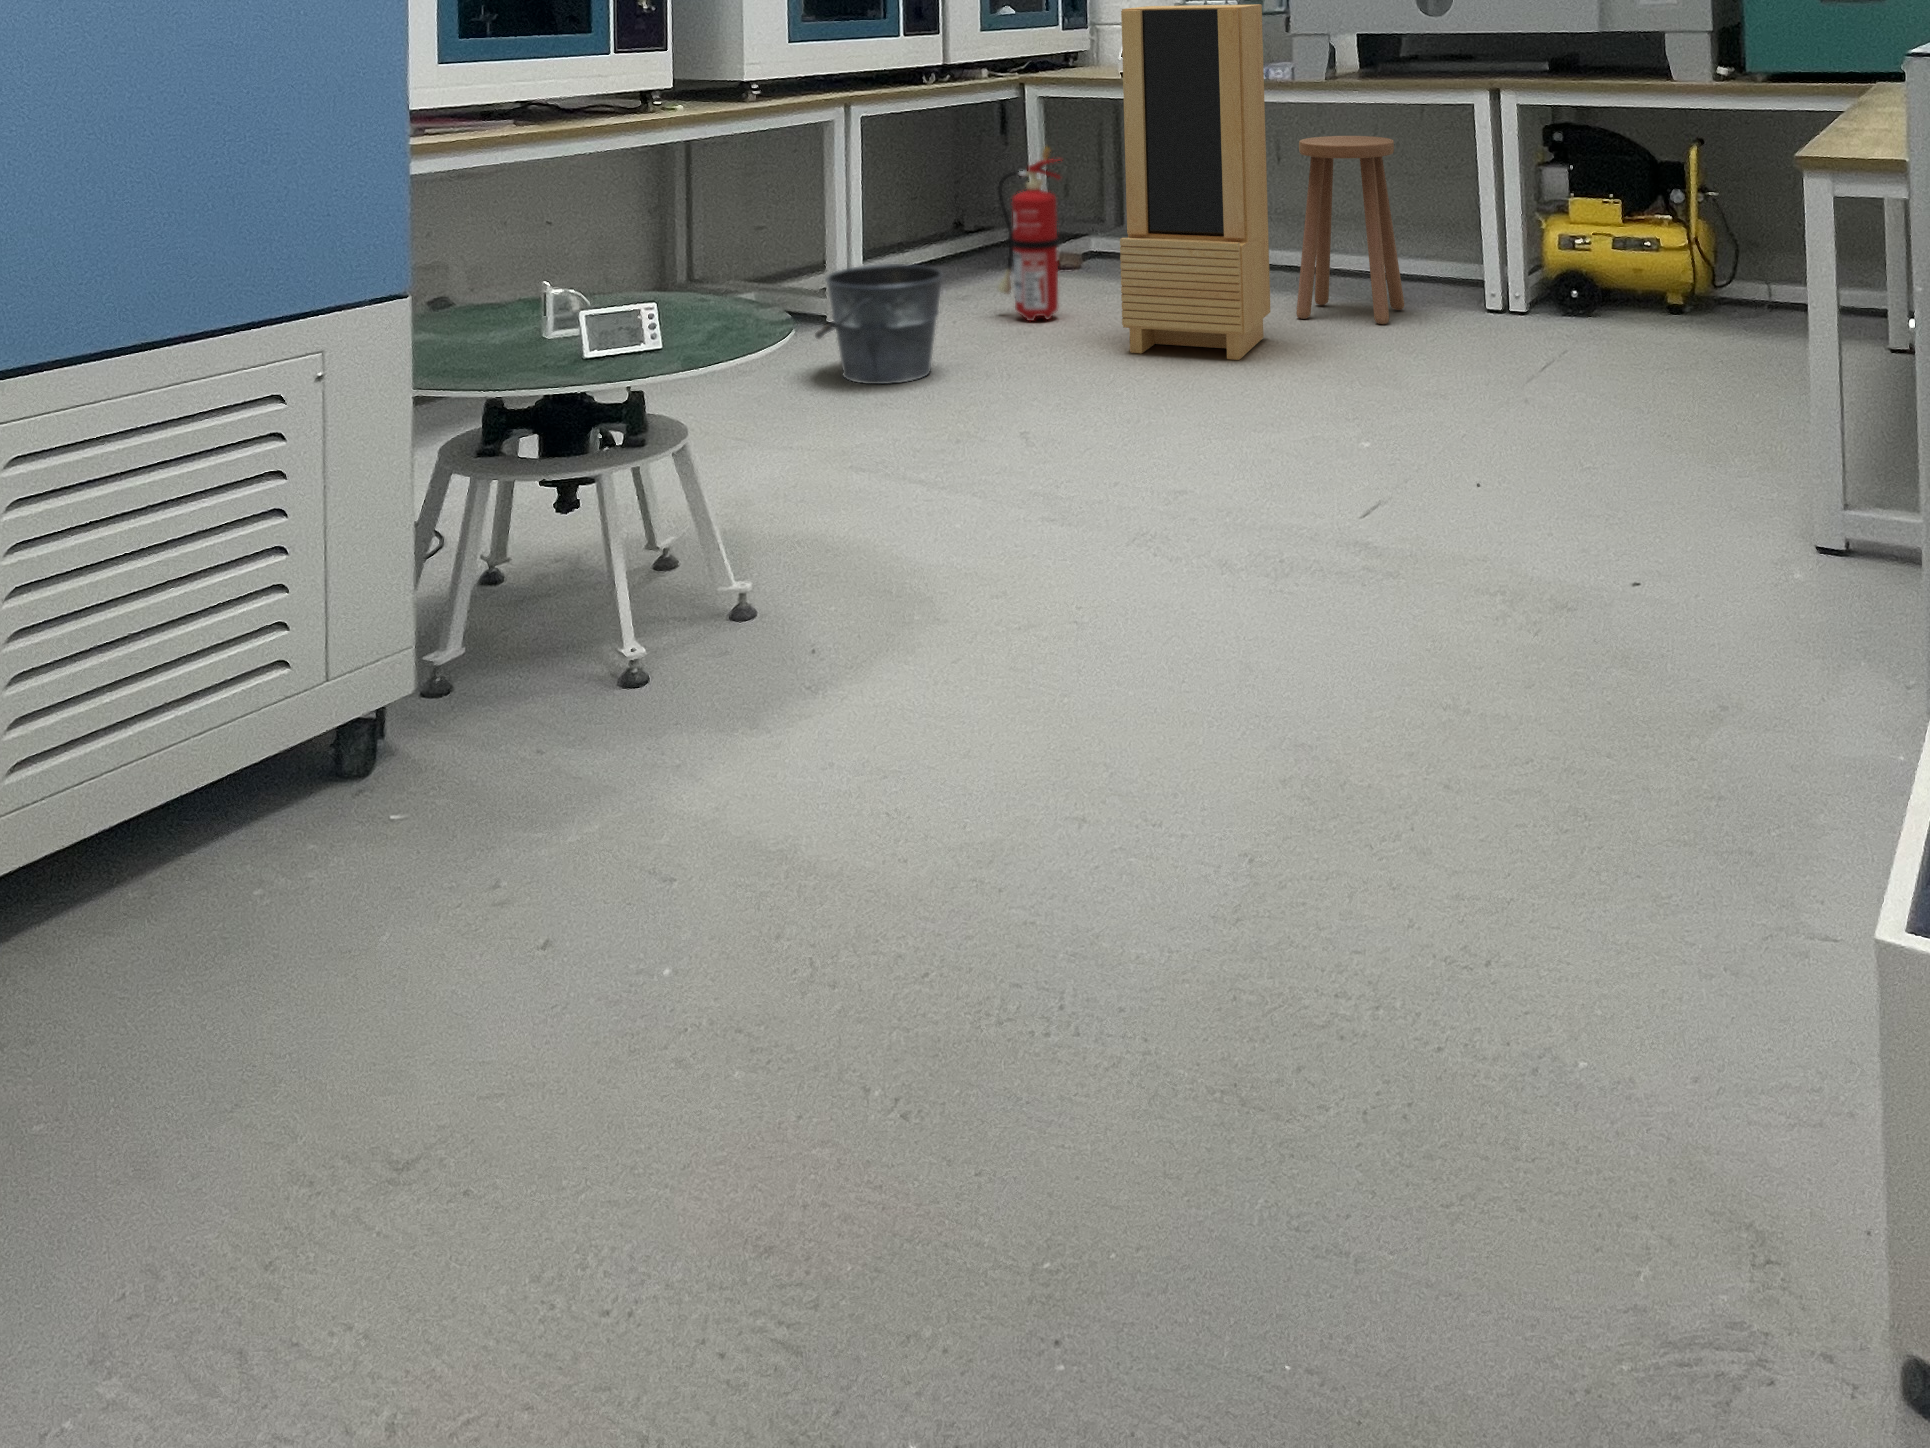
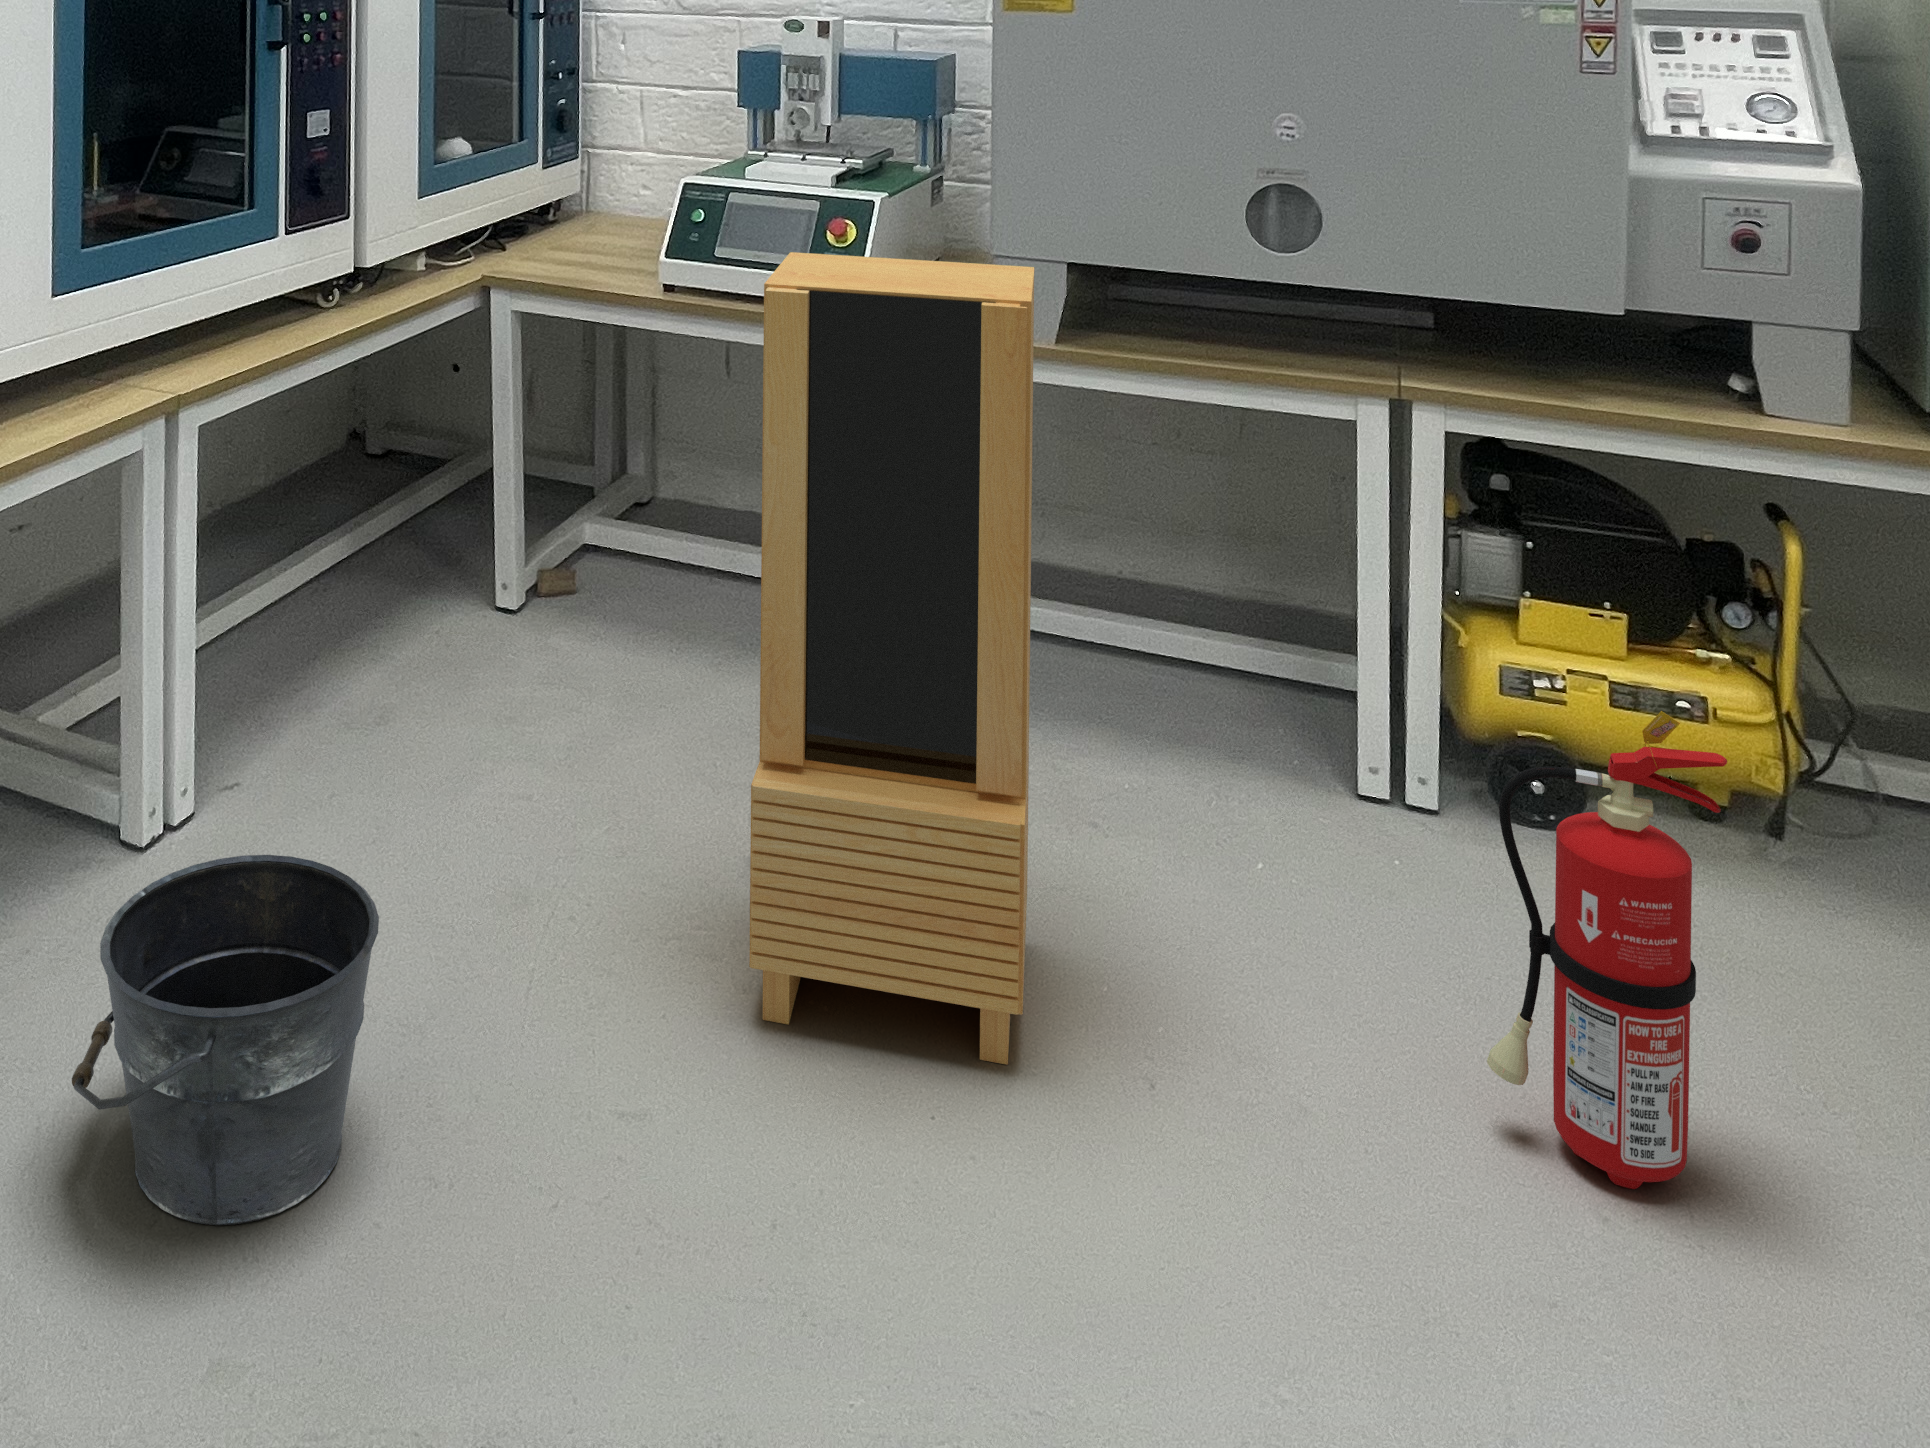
stool: present [1296,136,1404,324] -> none [1035,466,1227,872]
fire extinguisher: present [997,147,1060,321] -> present [1487,711,1727,1189]

